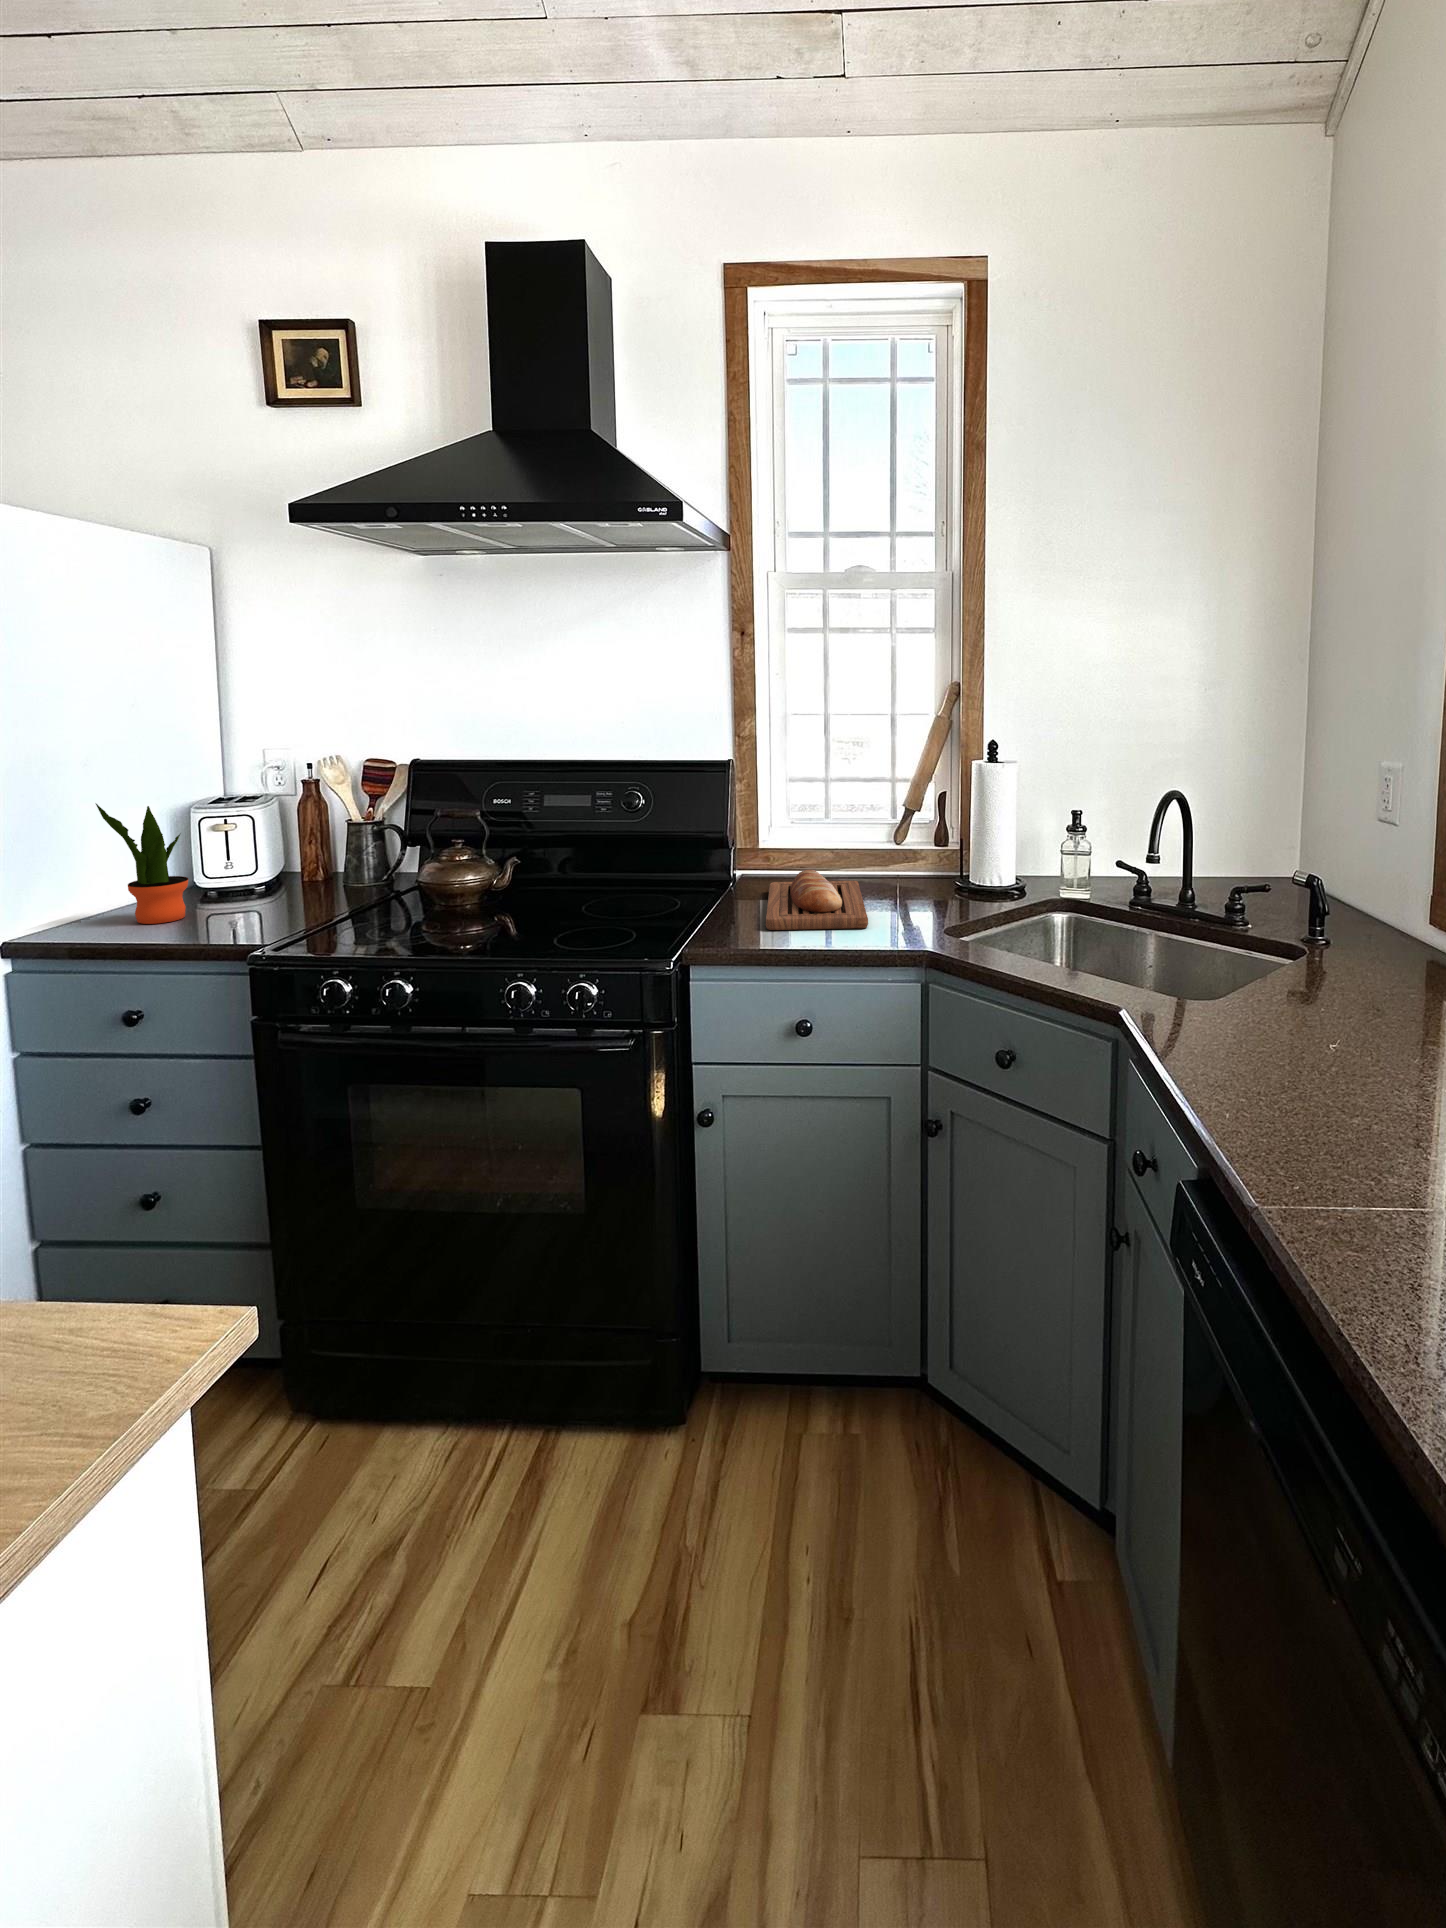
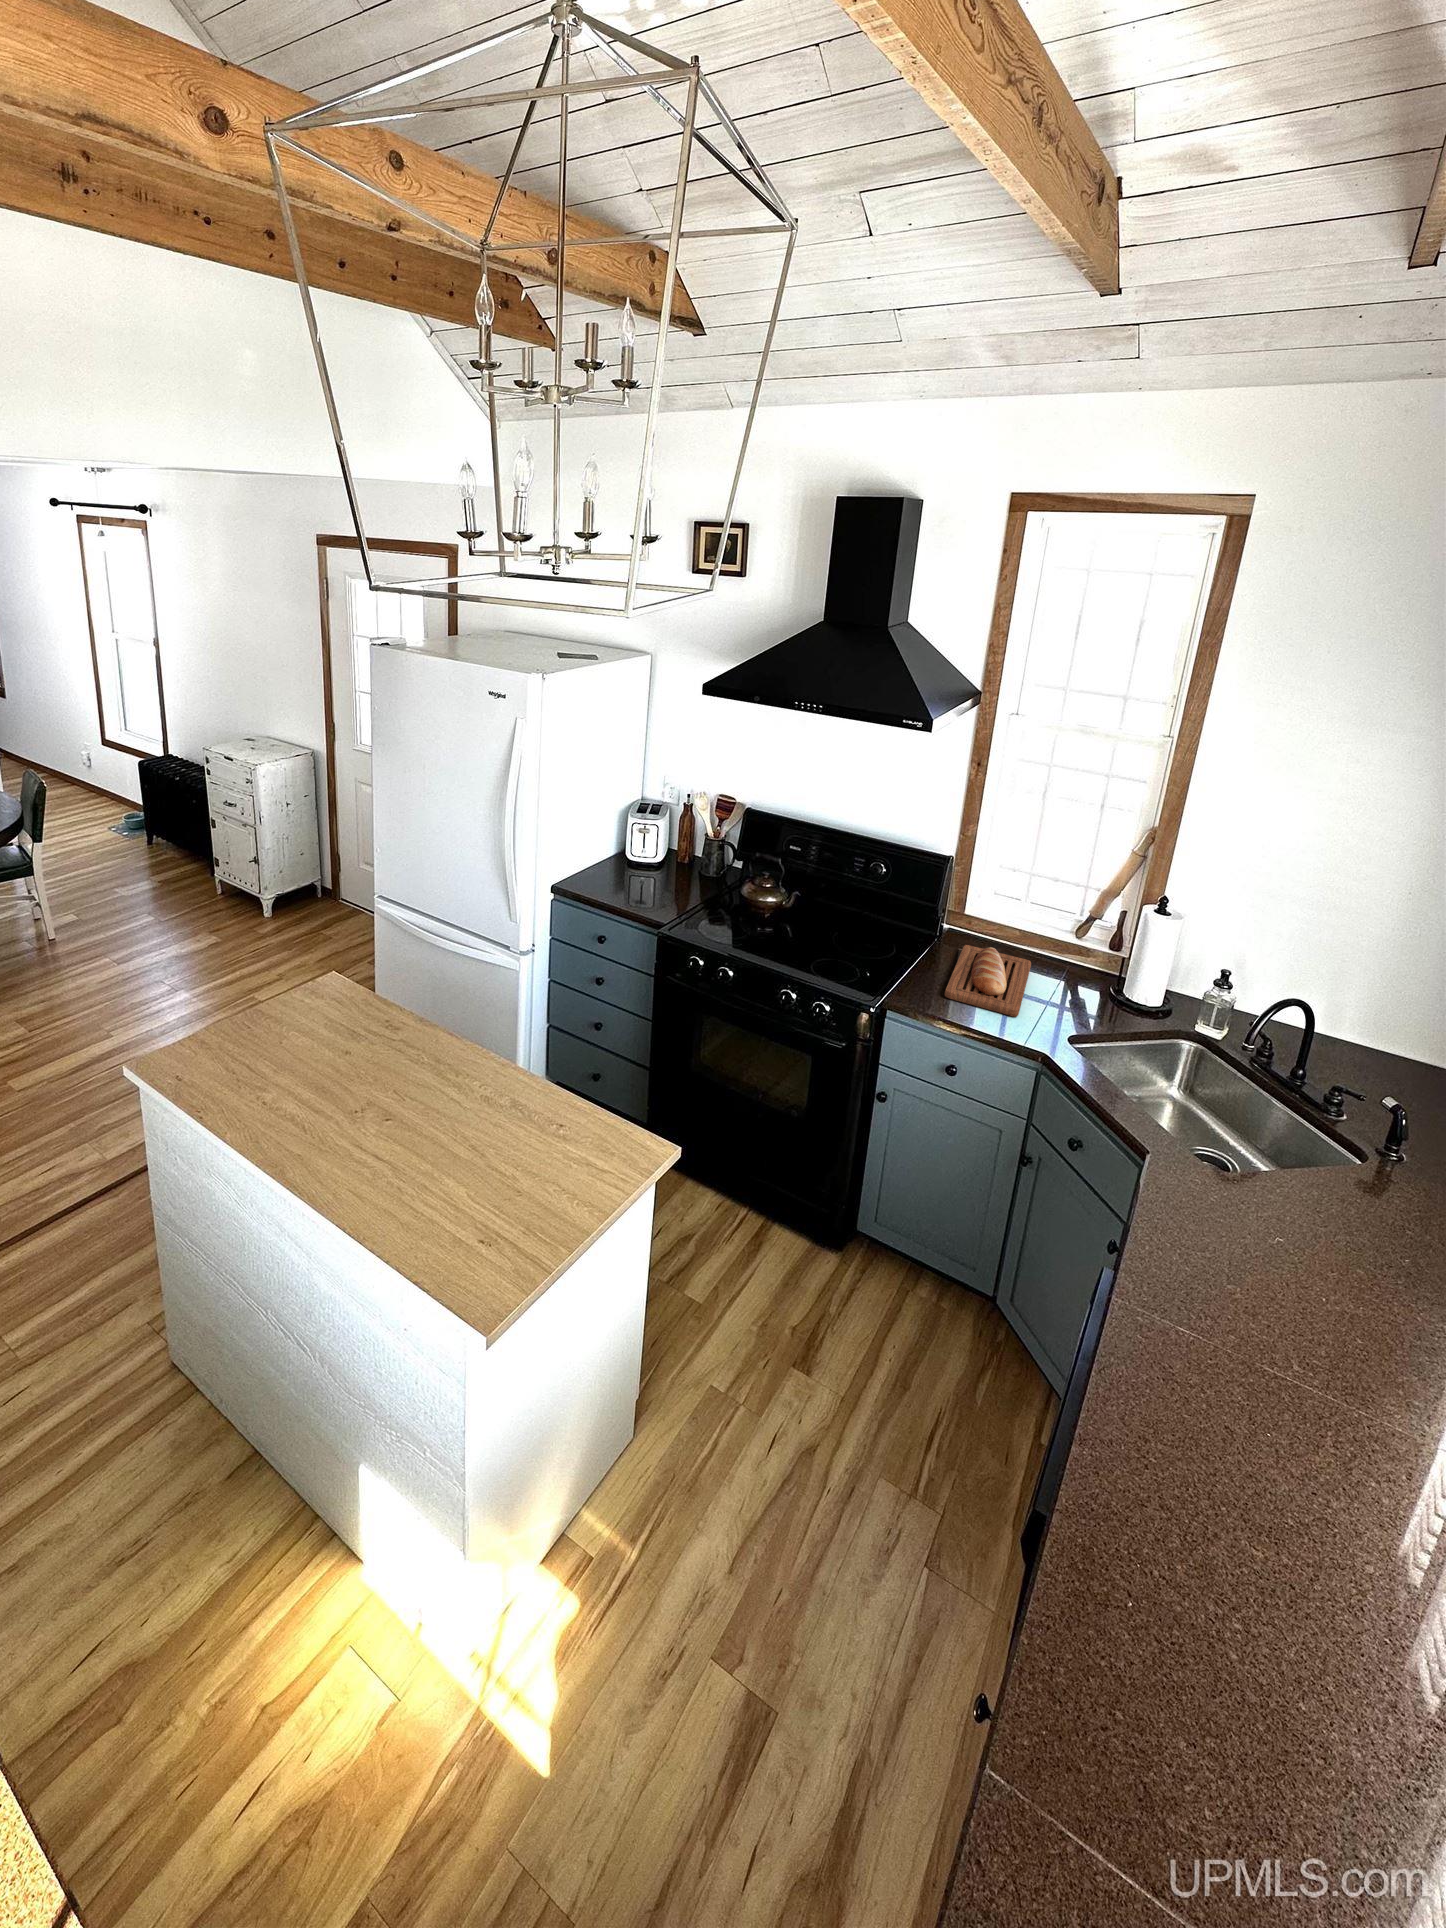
potted plant: present [96,804,188,924] -> none [589,818,626,884]

